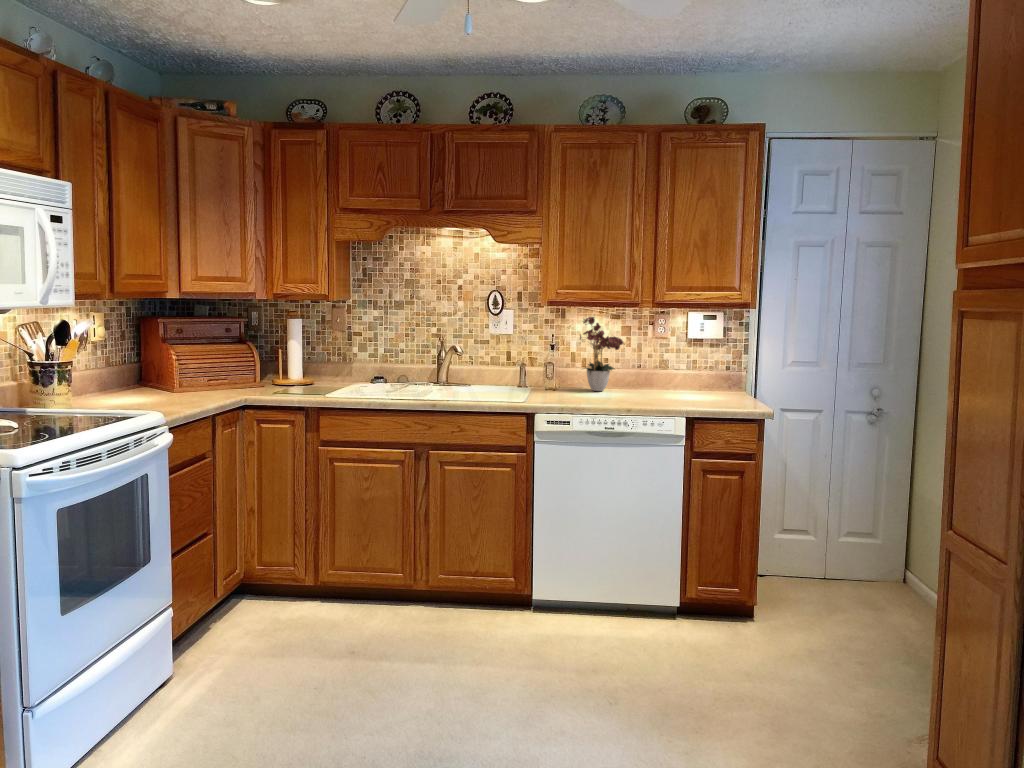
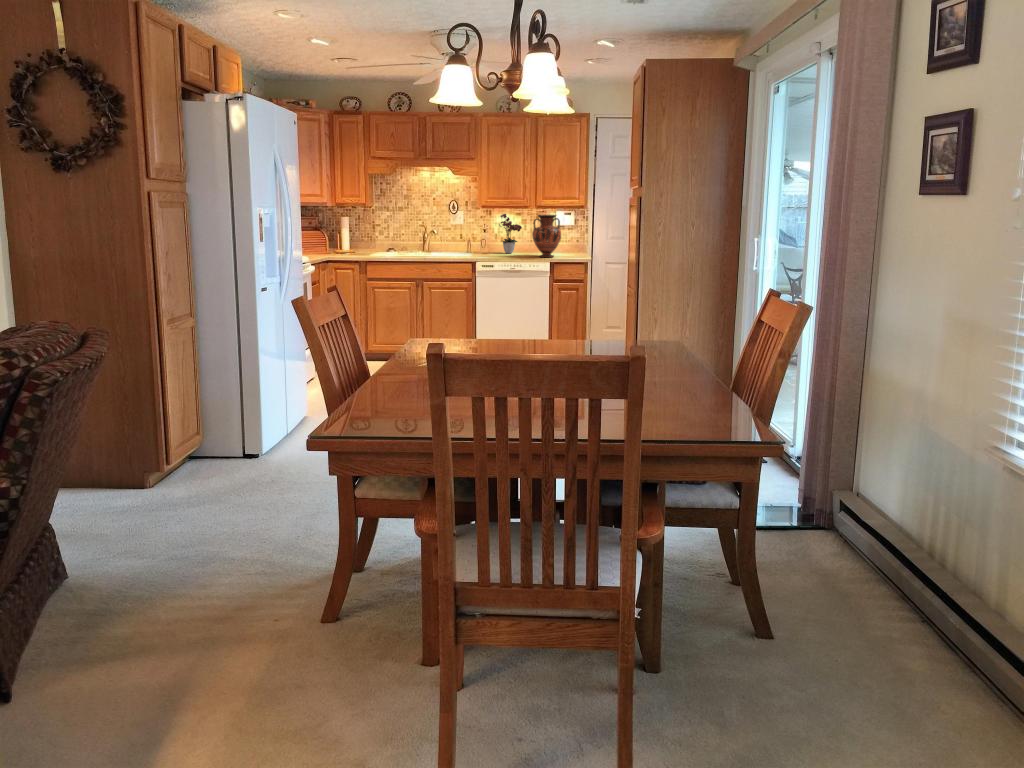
vase: none [647,320,705,404] -> present [532,215,561,257]

